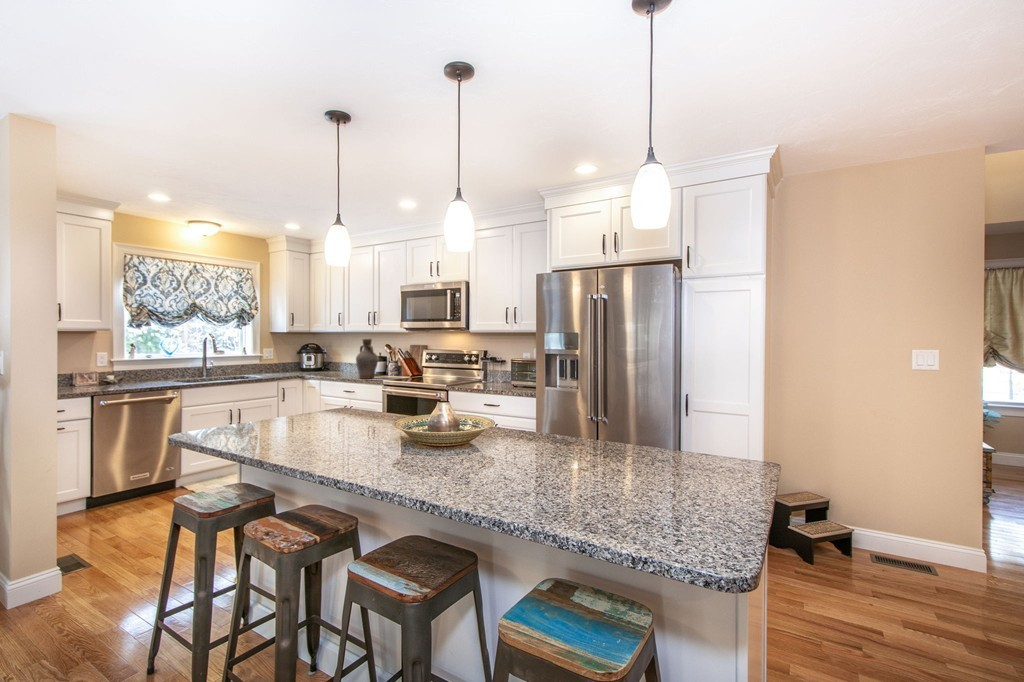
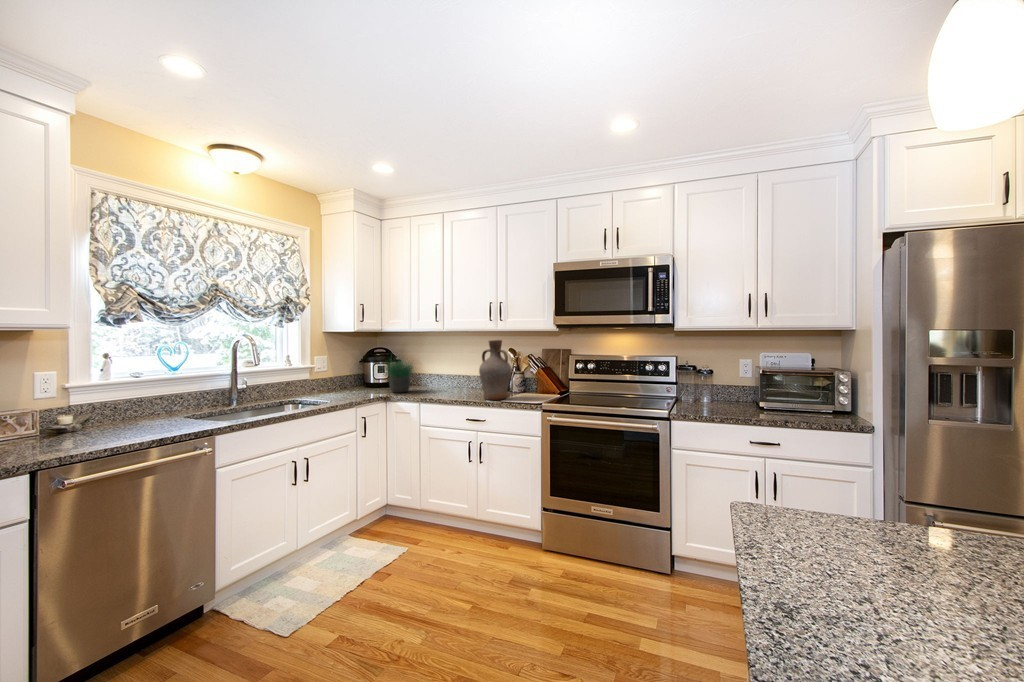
potted plant: none [299,343,334,374] -> present [384,359,413,393]

